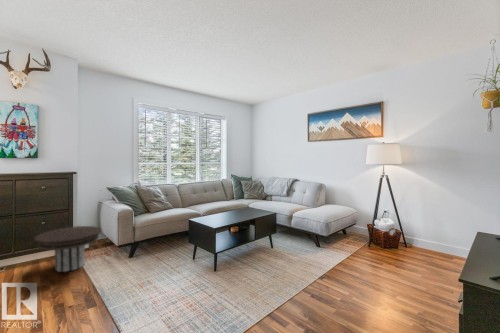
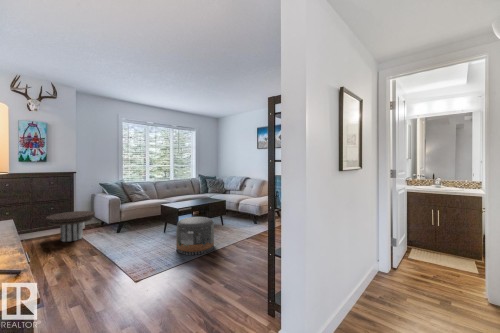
pouf: none [220,243,276,308] -> present [176,217,214,255]

